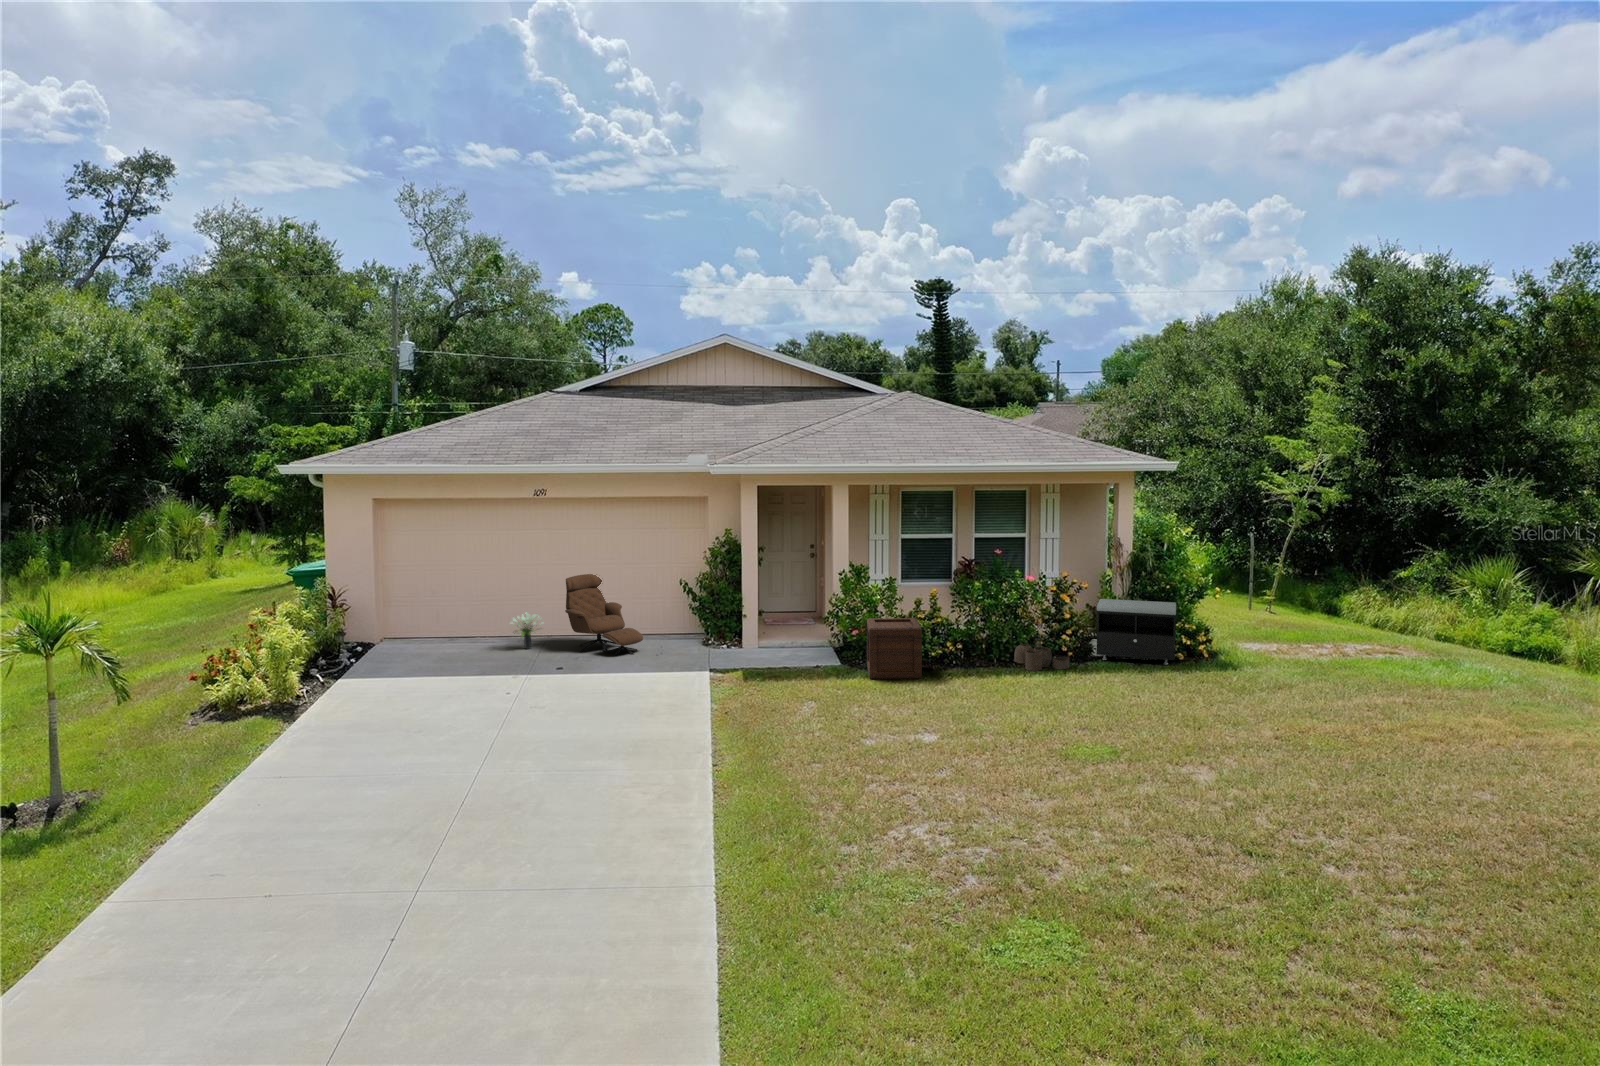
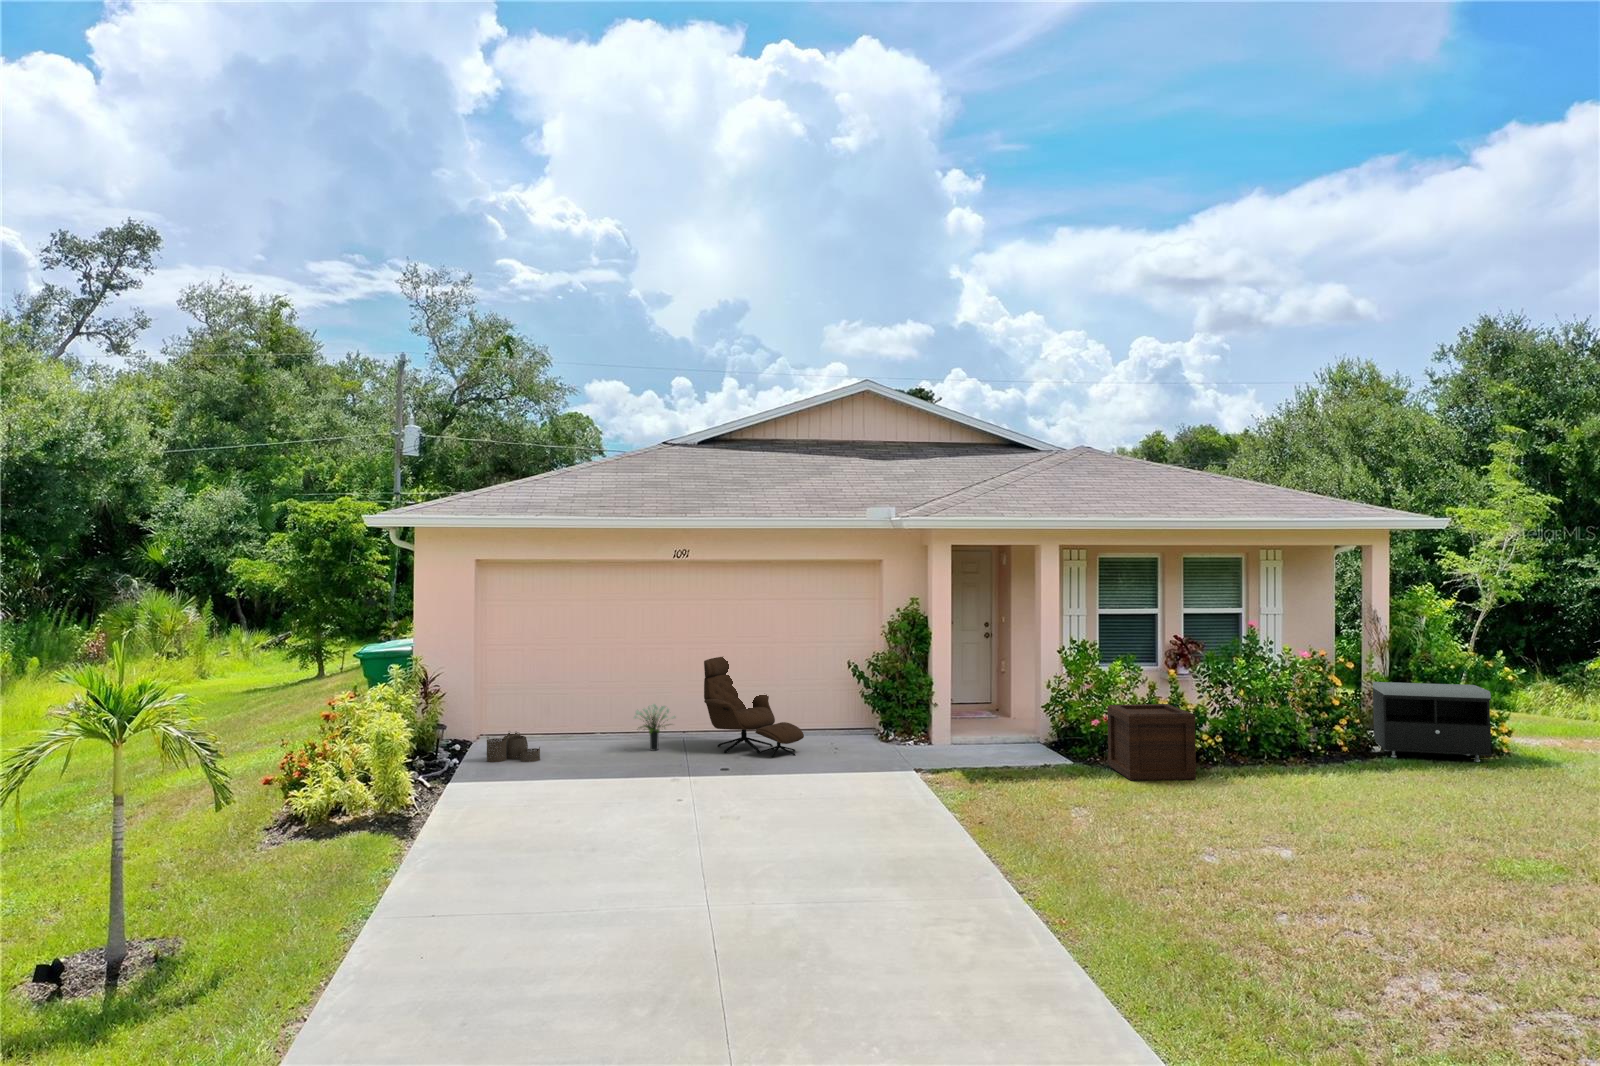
woven basket: present [1014,644,1069,671] -> present [487,732,540,762]

